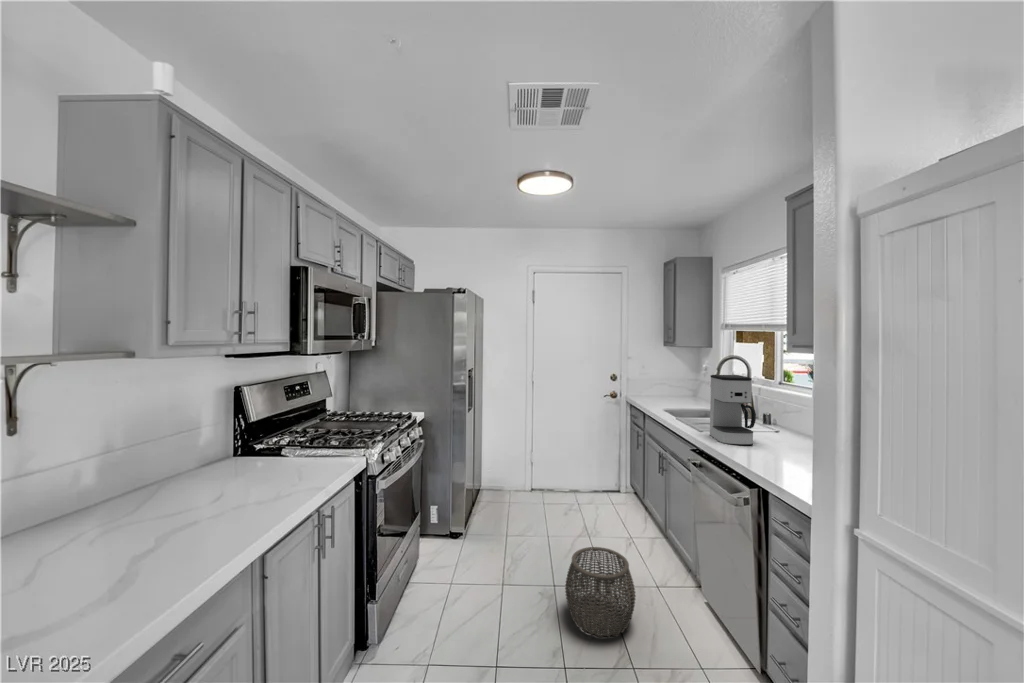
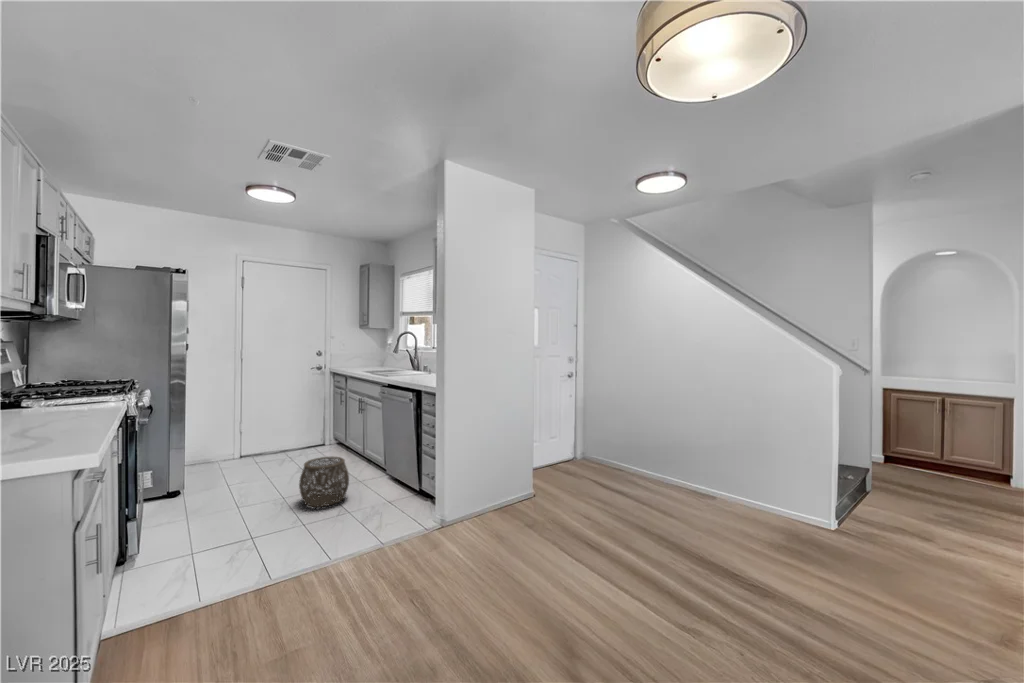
coffee maker: present [710,375,756,445] -> none [393,339,418,379]

